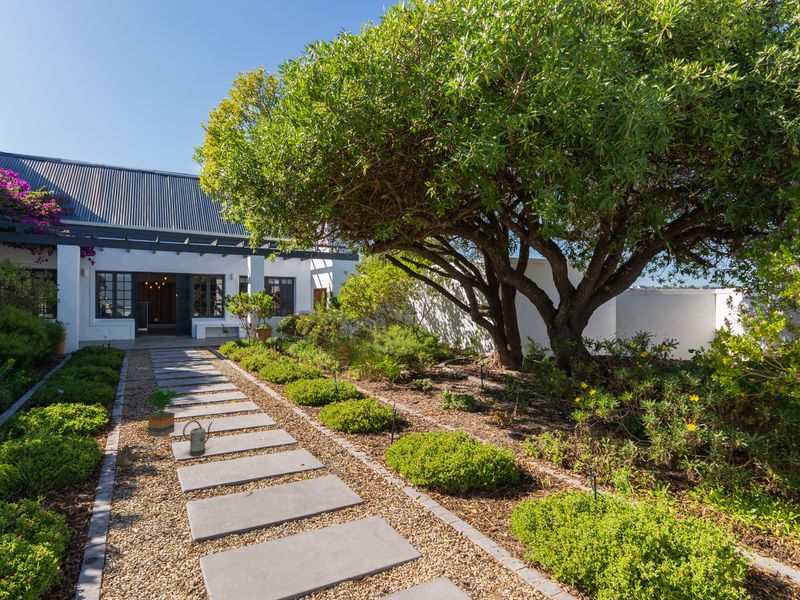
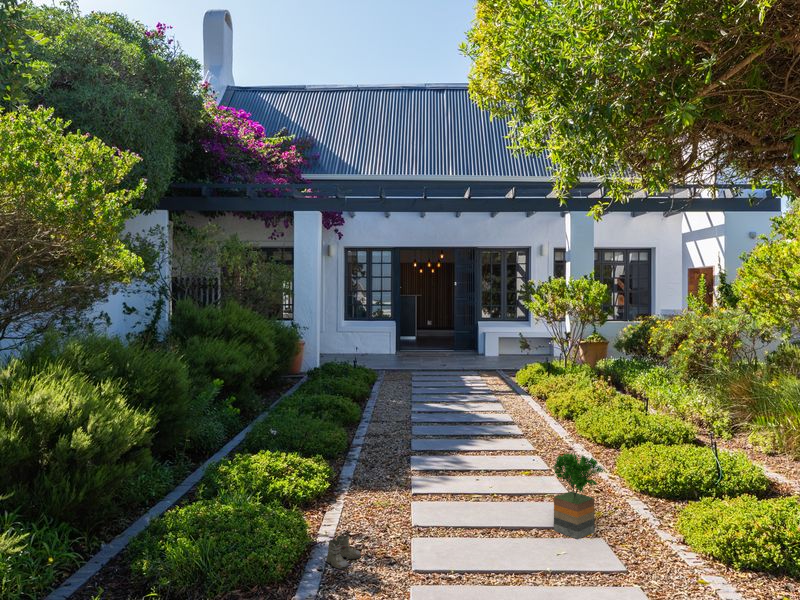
potted tree: present [147,390,179,437] -> present [554,453,603,539]
watering can: present [183,420,212,456] -> none [419,510,470,577]

